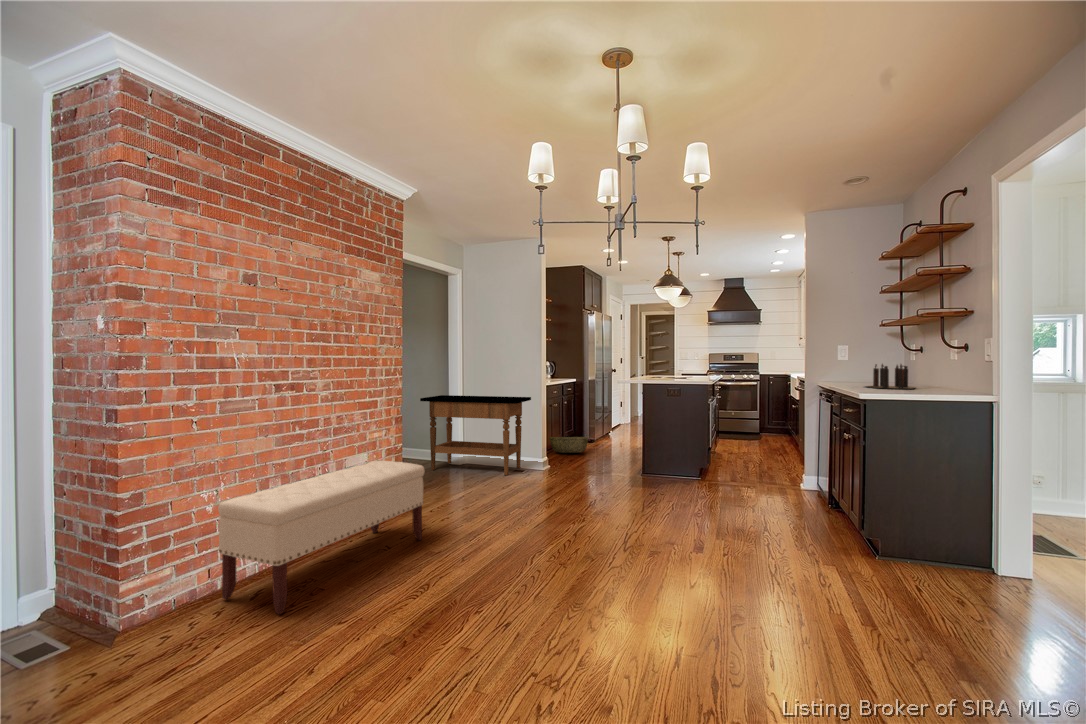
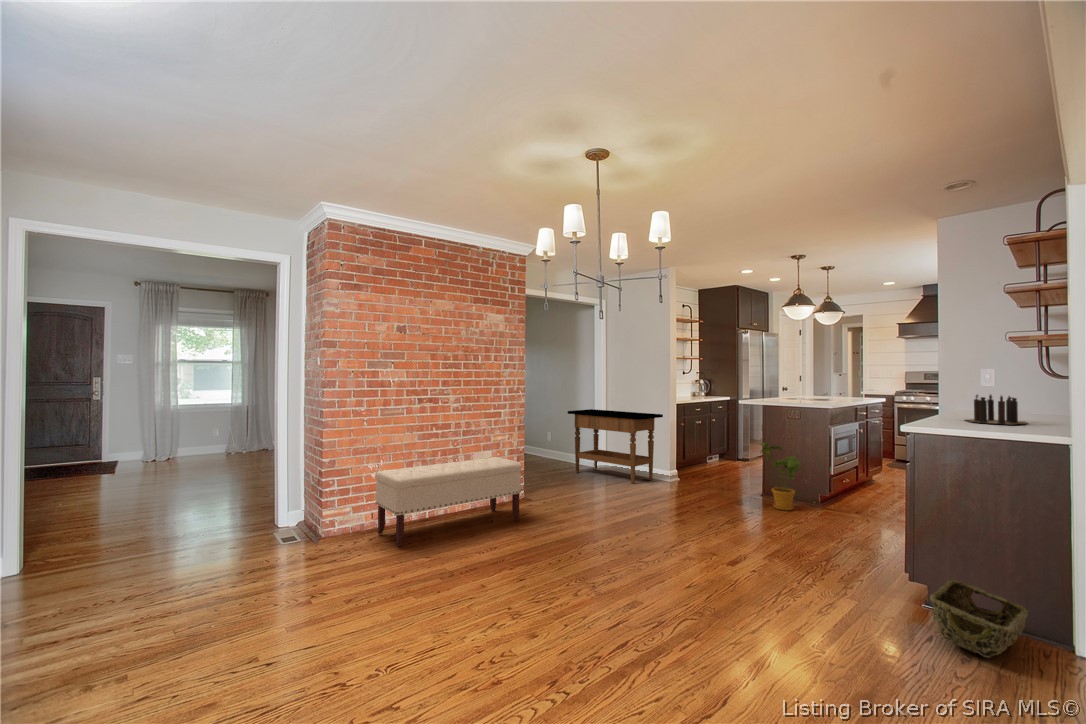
house plant: none [648,420,688,485] -> present [760,443,802,510]
woven basket: present [549,437,588,453] -> present [930,580,1028,658]

